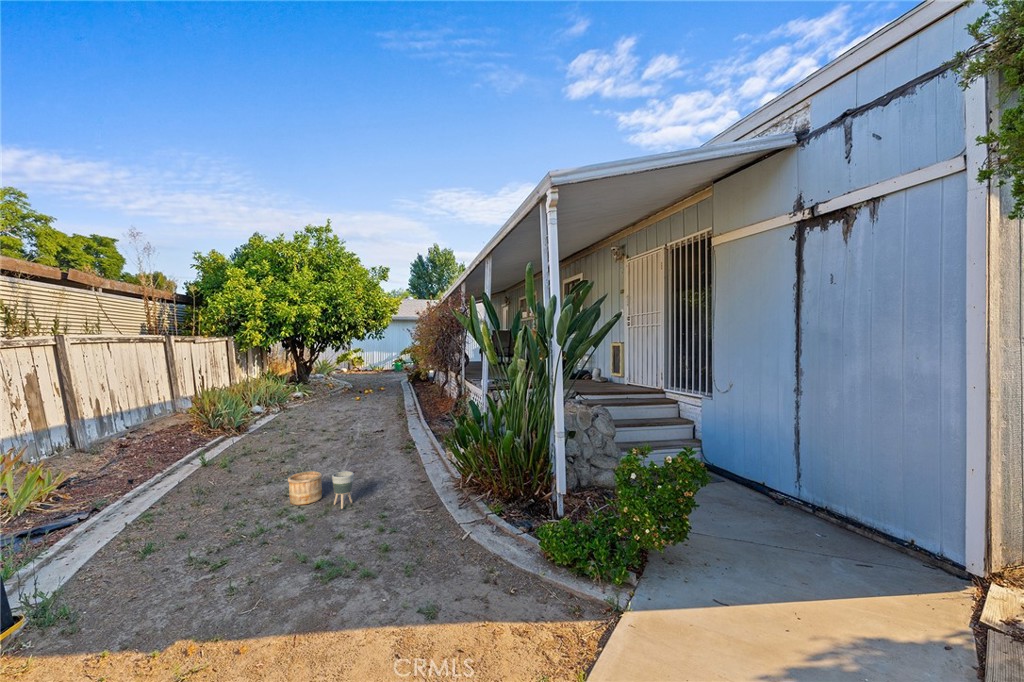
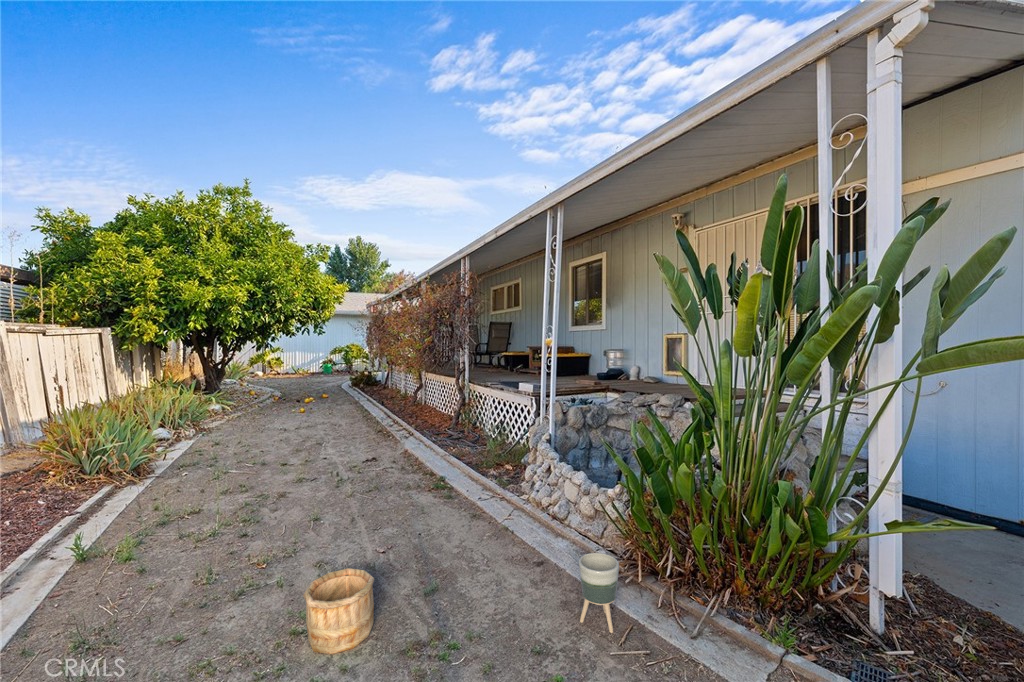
planter: present [332,471,354,509] -> present [579,553,619,633]

